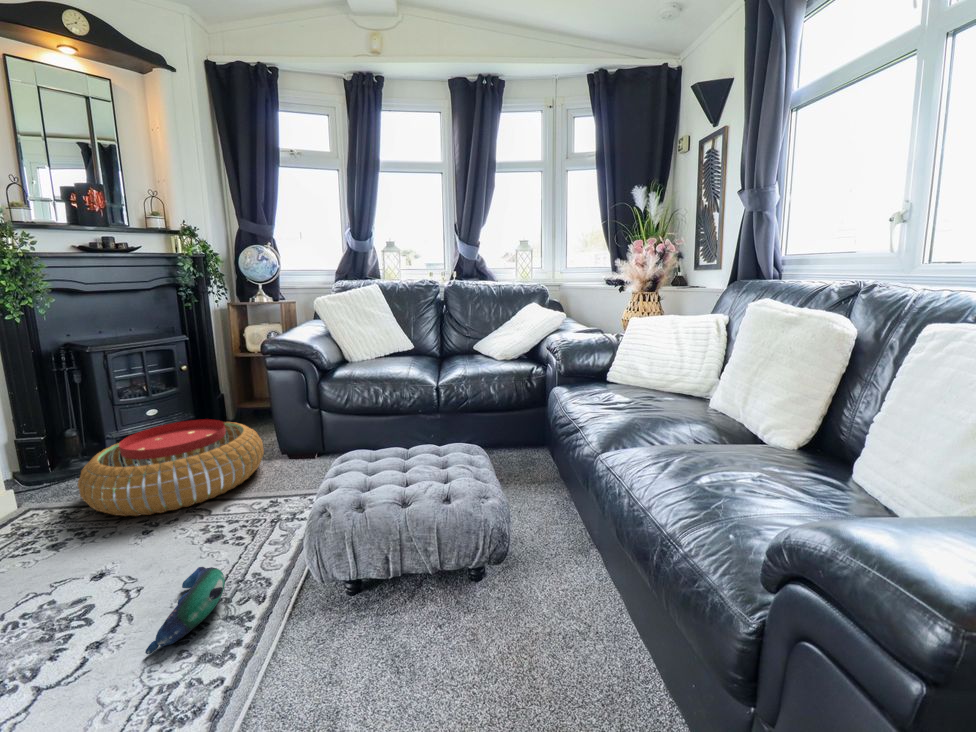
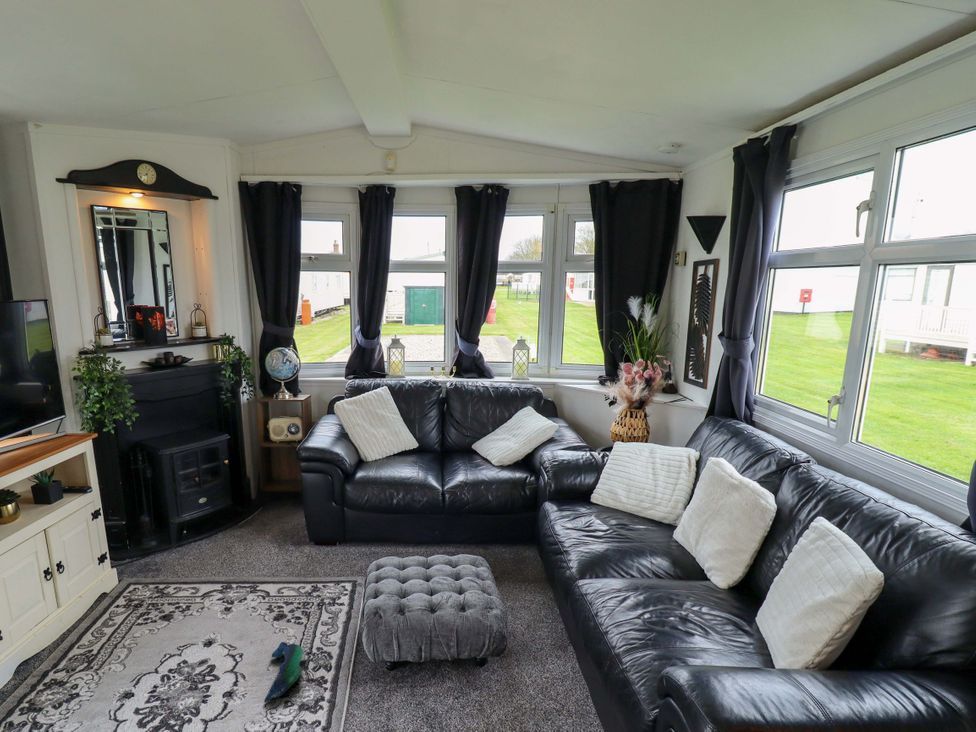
pouf: present [78,419,264,516] -> none [166,506,303,593]

